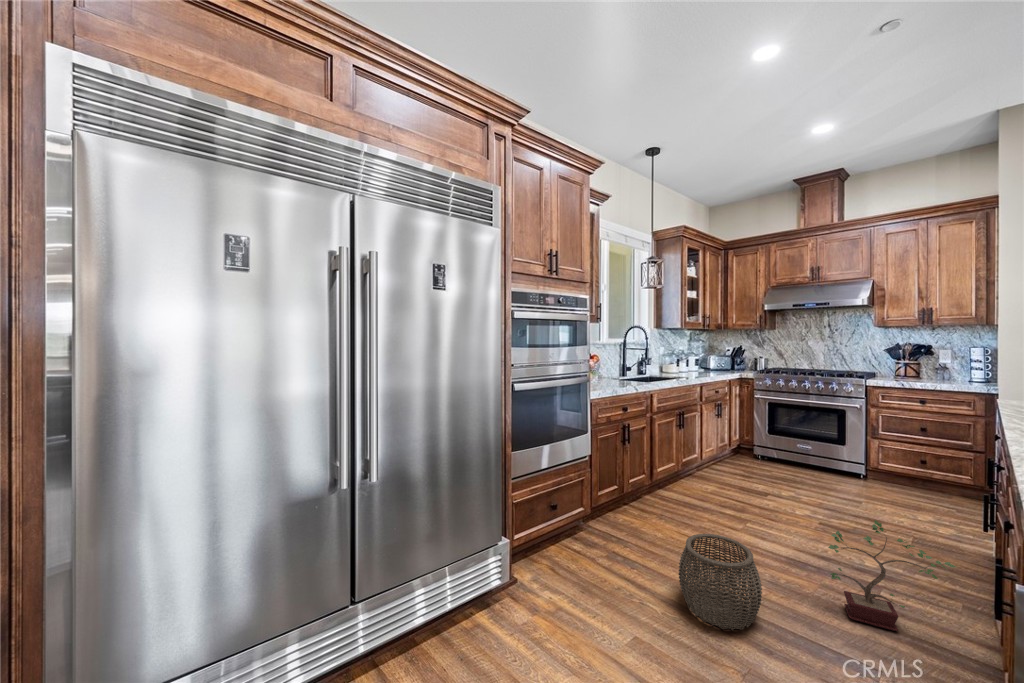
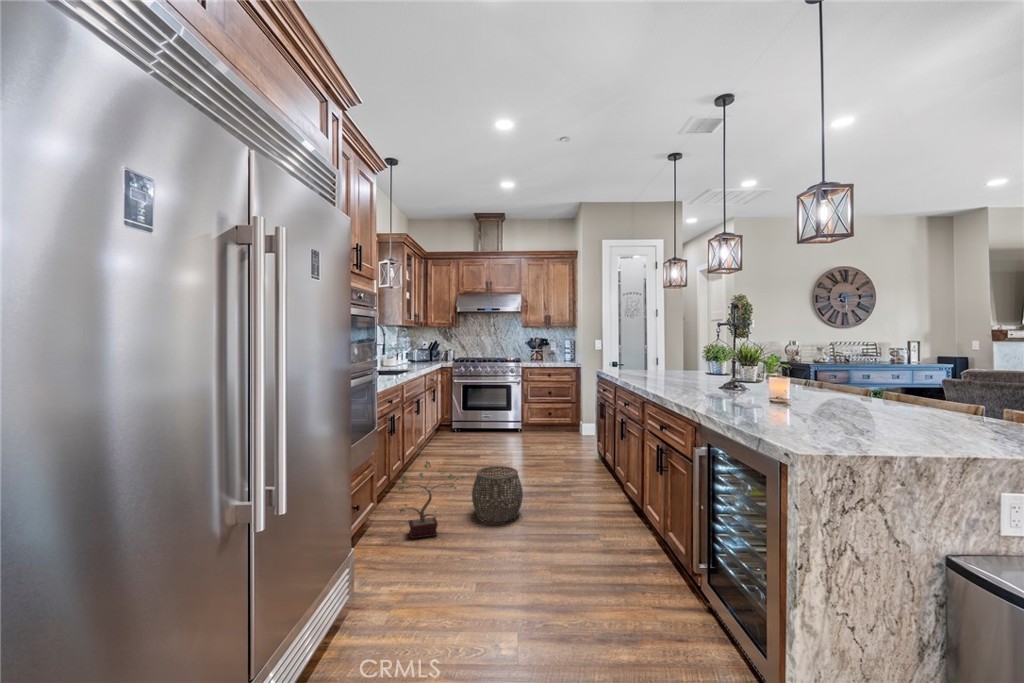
potted plant: present [828,520,956,631] -> present [398,461,464,538]

